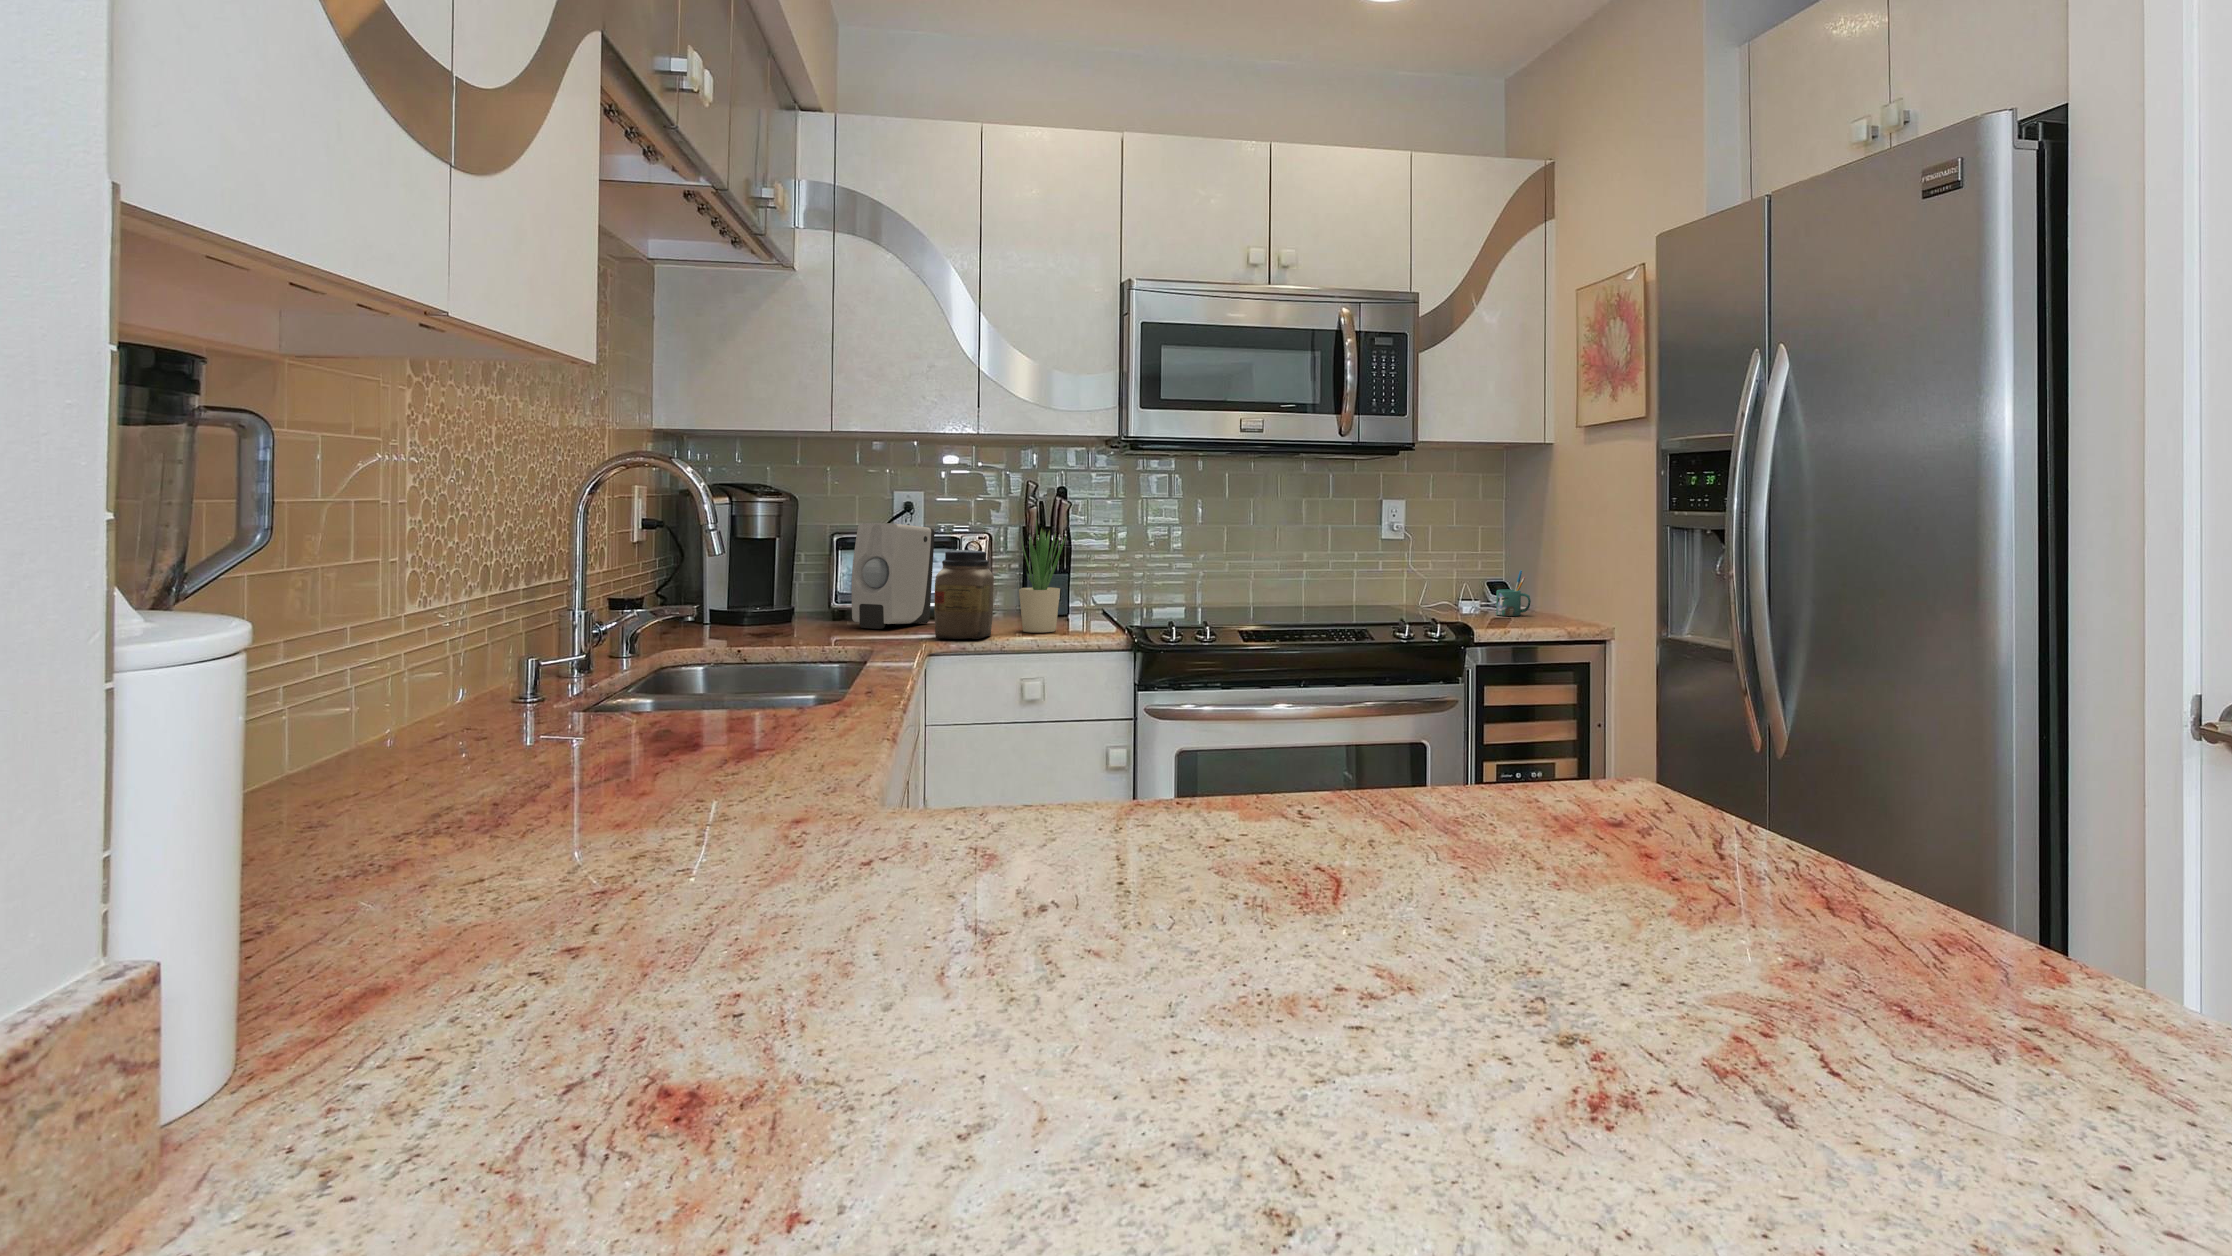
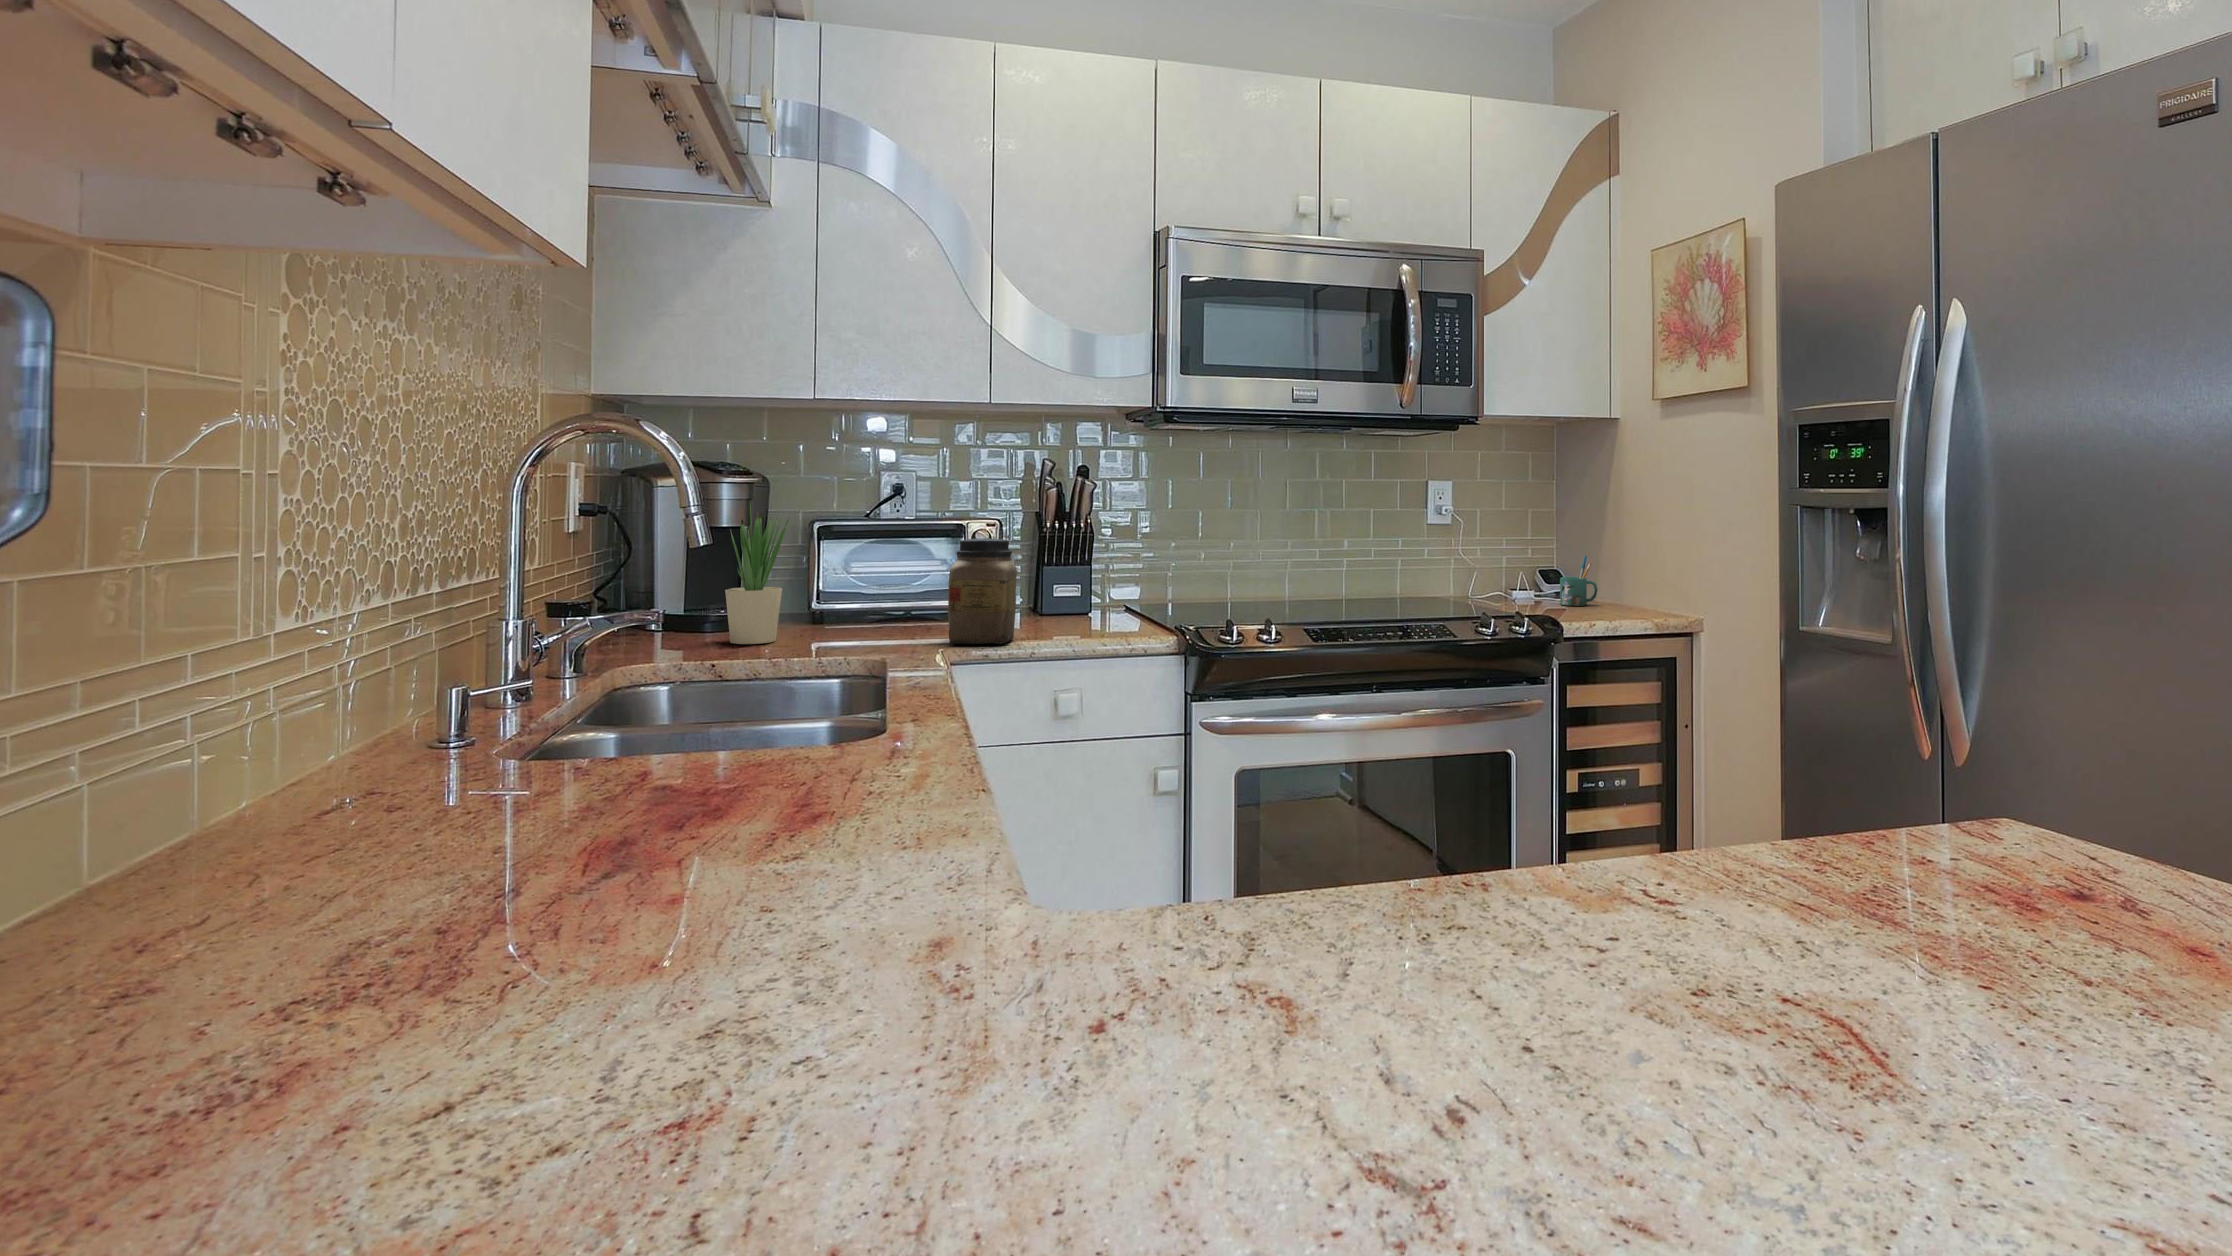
potted plant: present [1019,517,1066,632] -> present [725,502,788,644]
soap dispenser: present [852,523,935,629] -> none [840,508,938,633]

